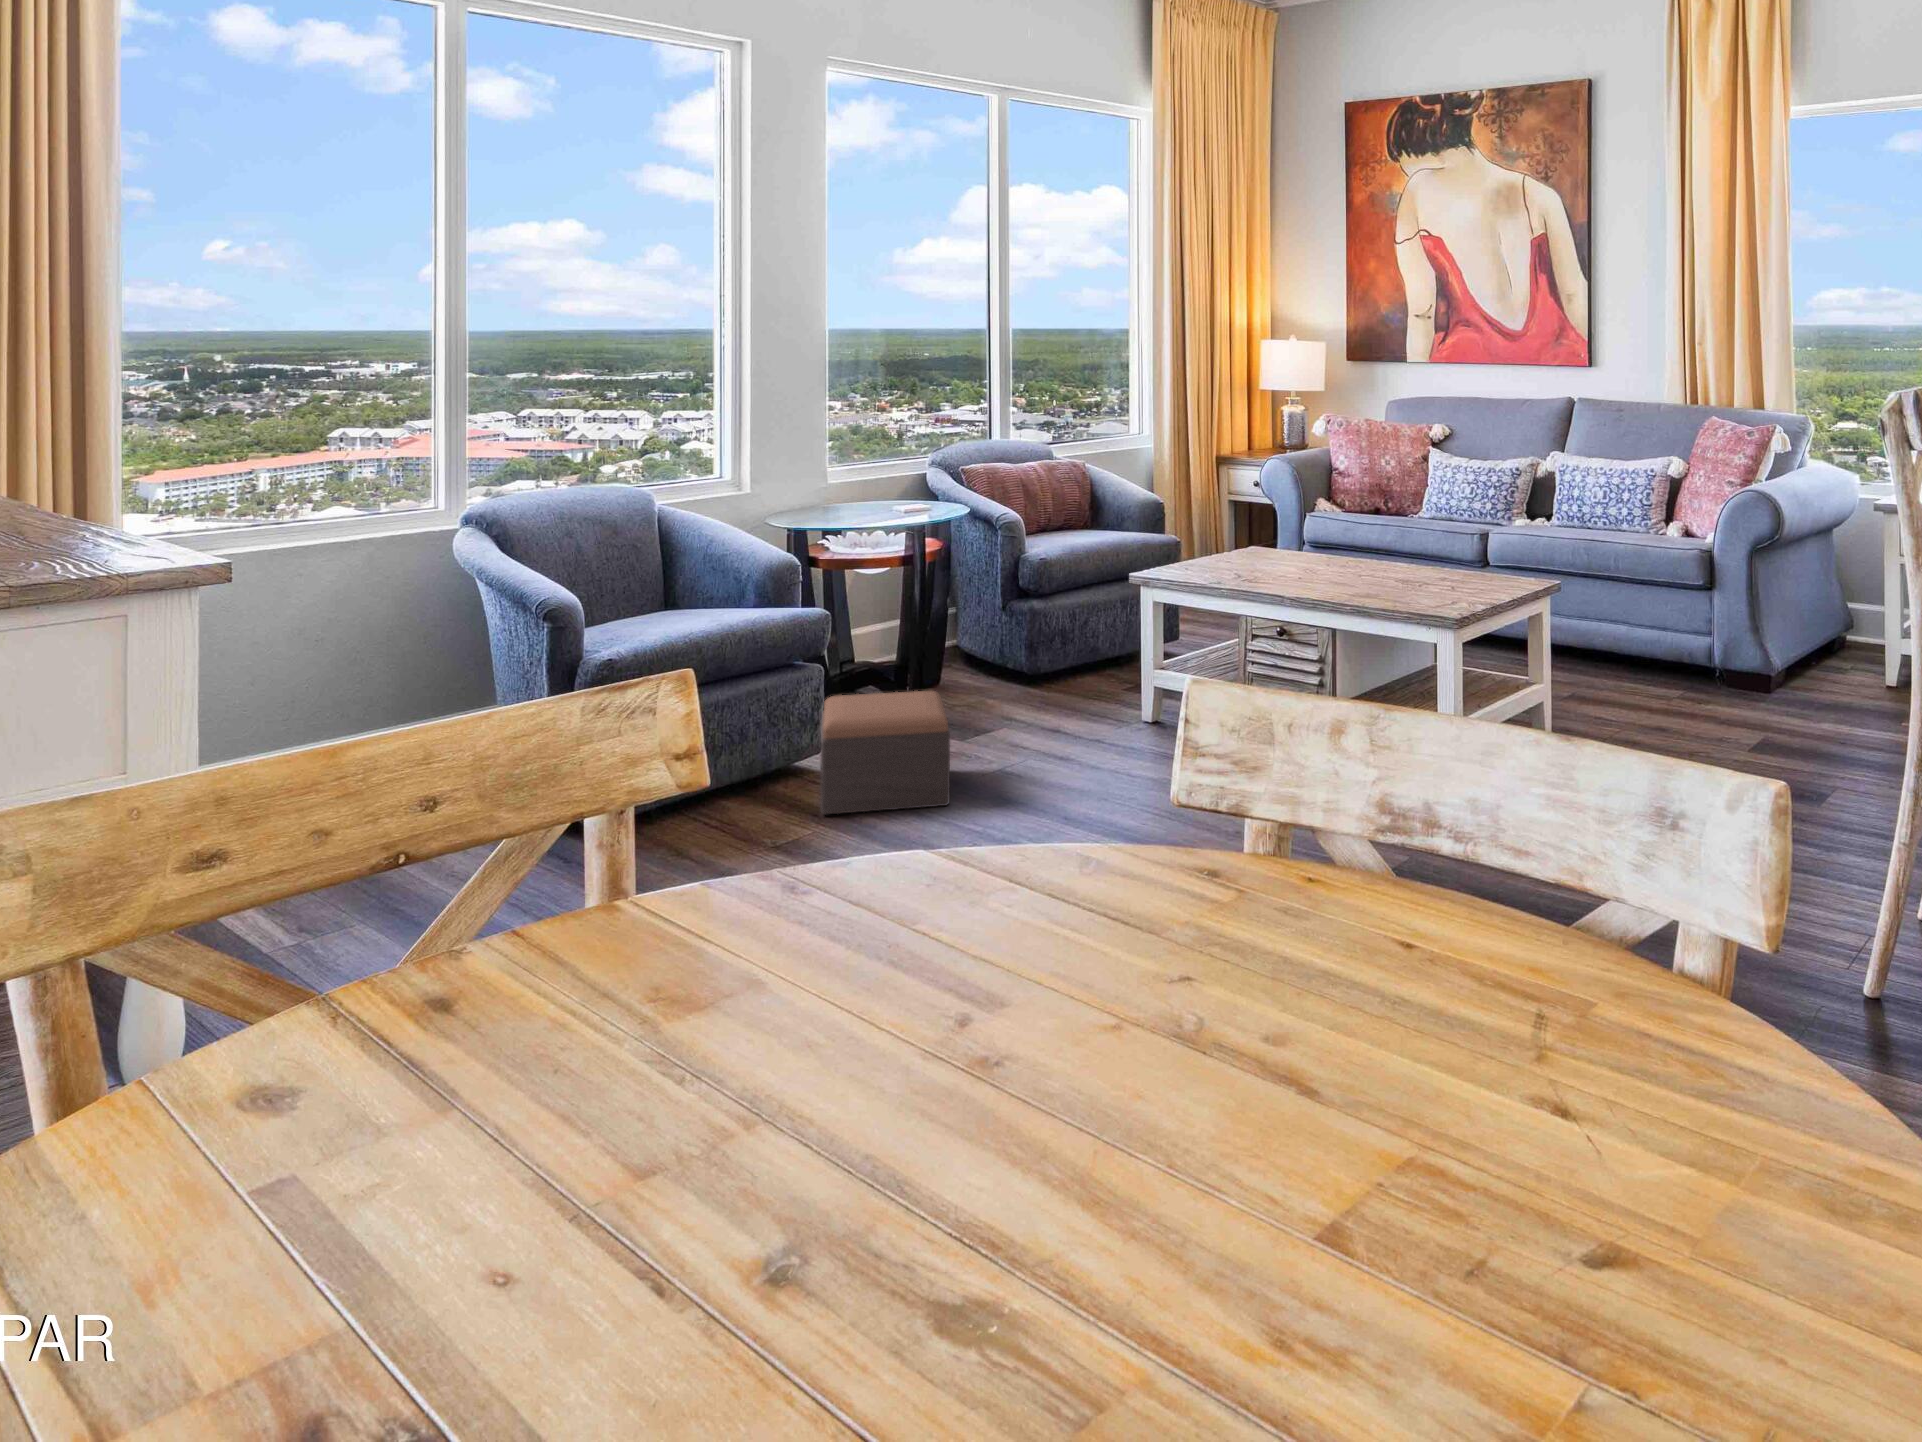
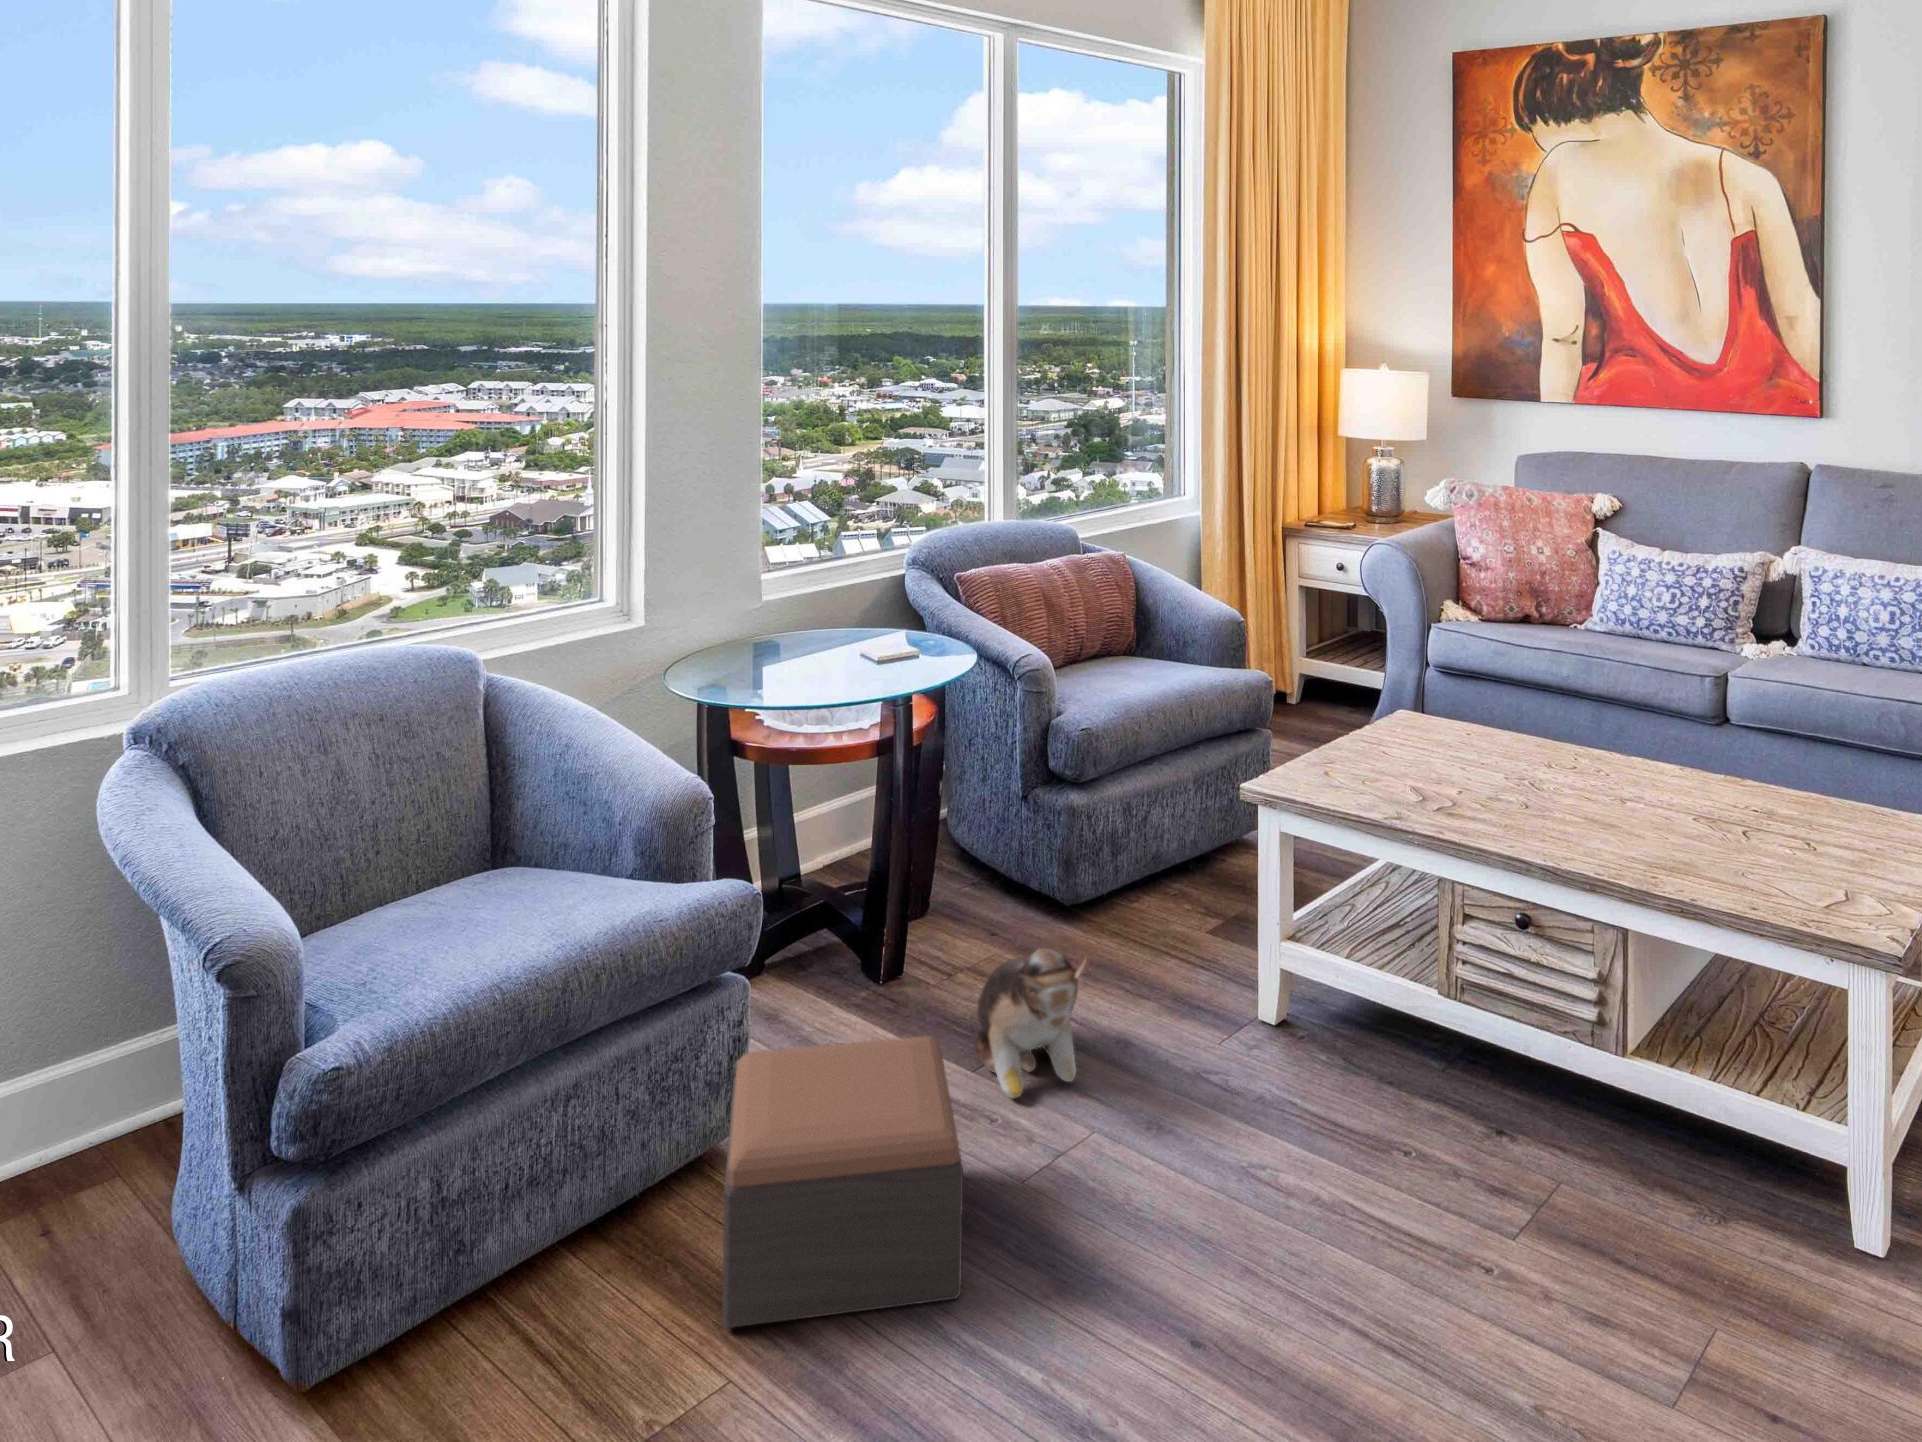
plush toy: none [966,657,1030,747] -> present [975,948,1087,1098]

